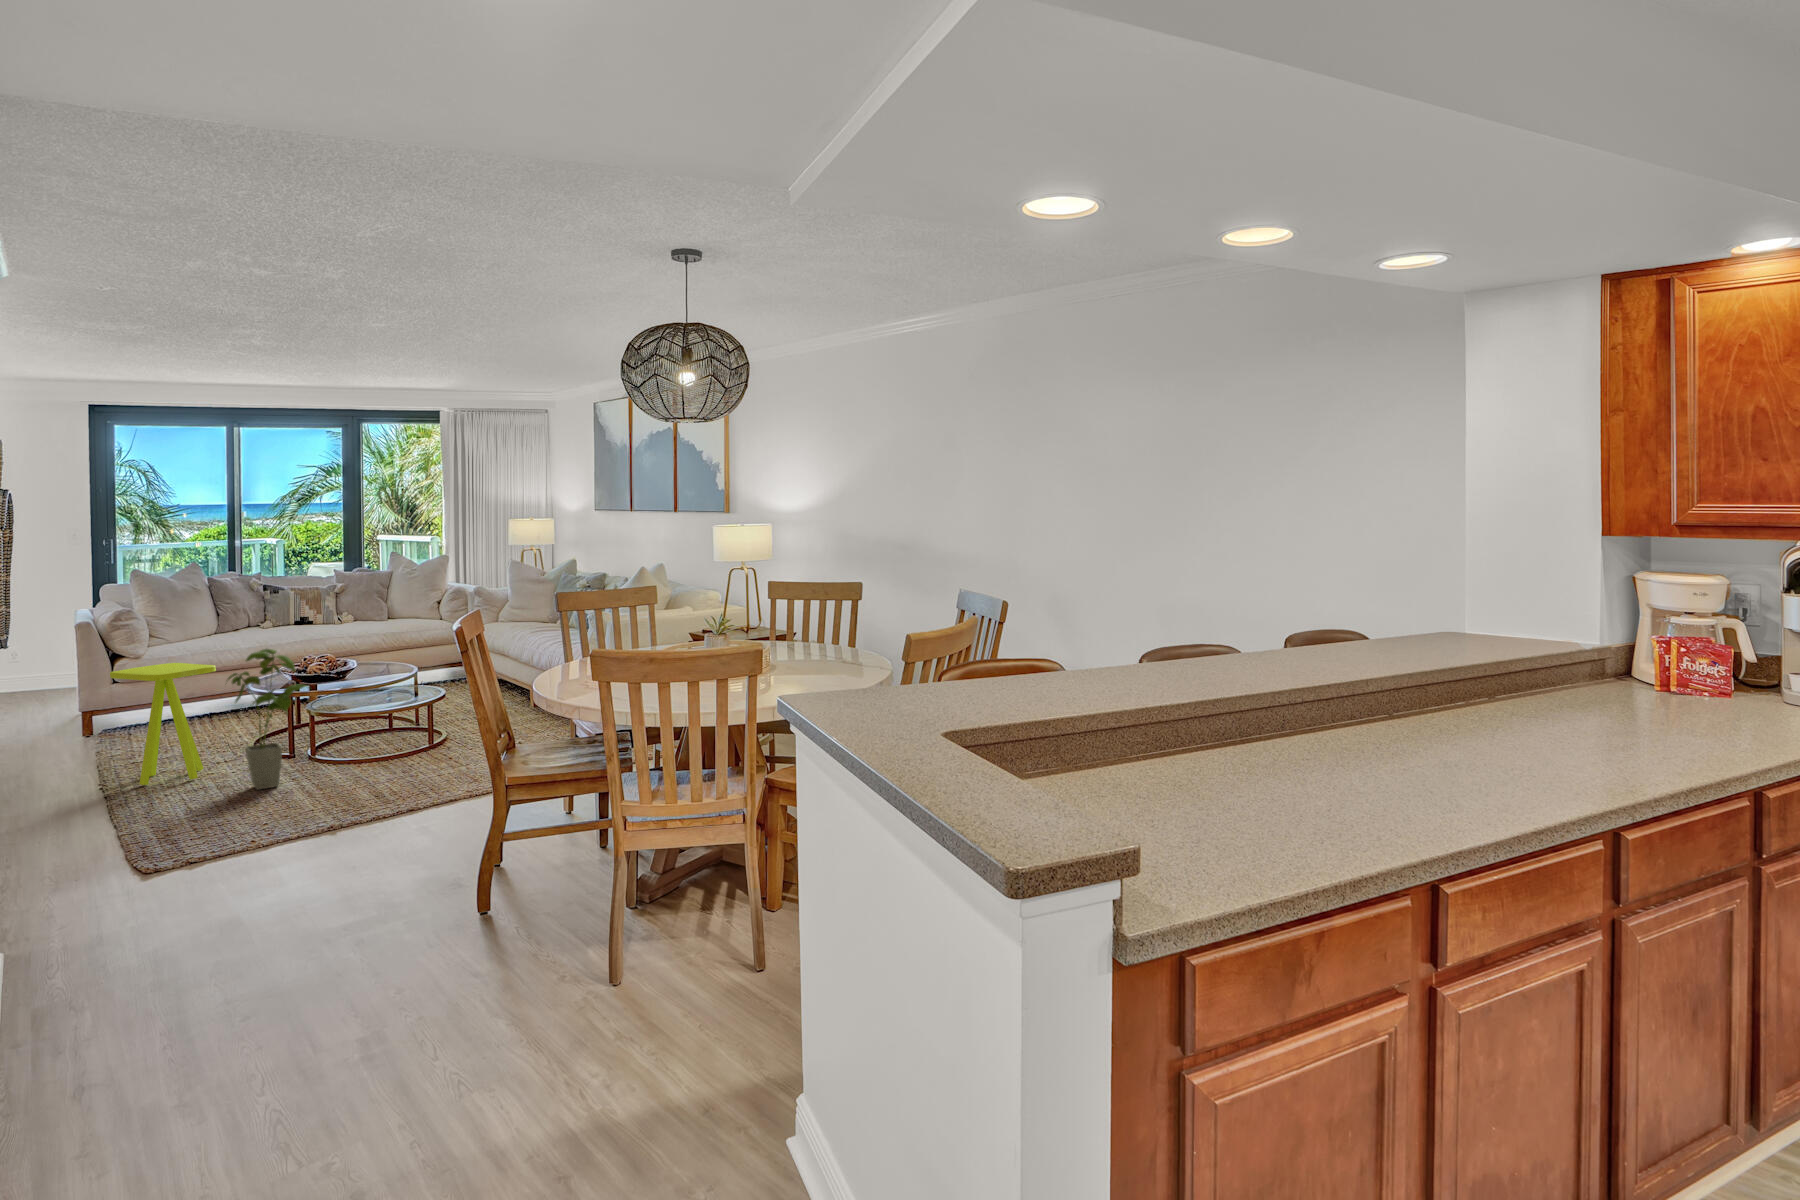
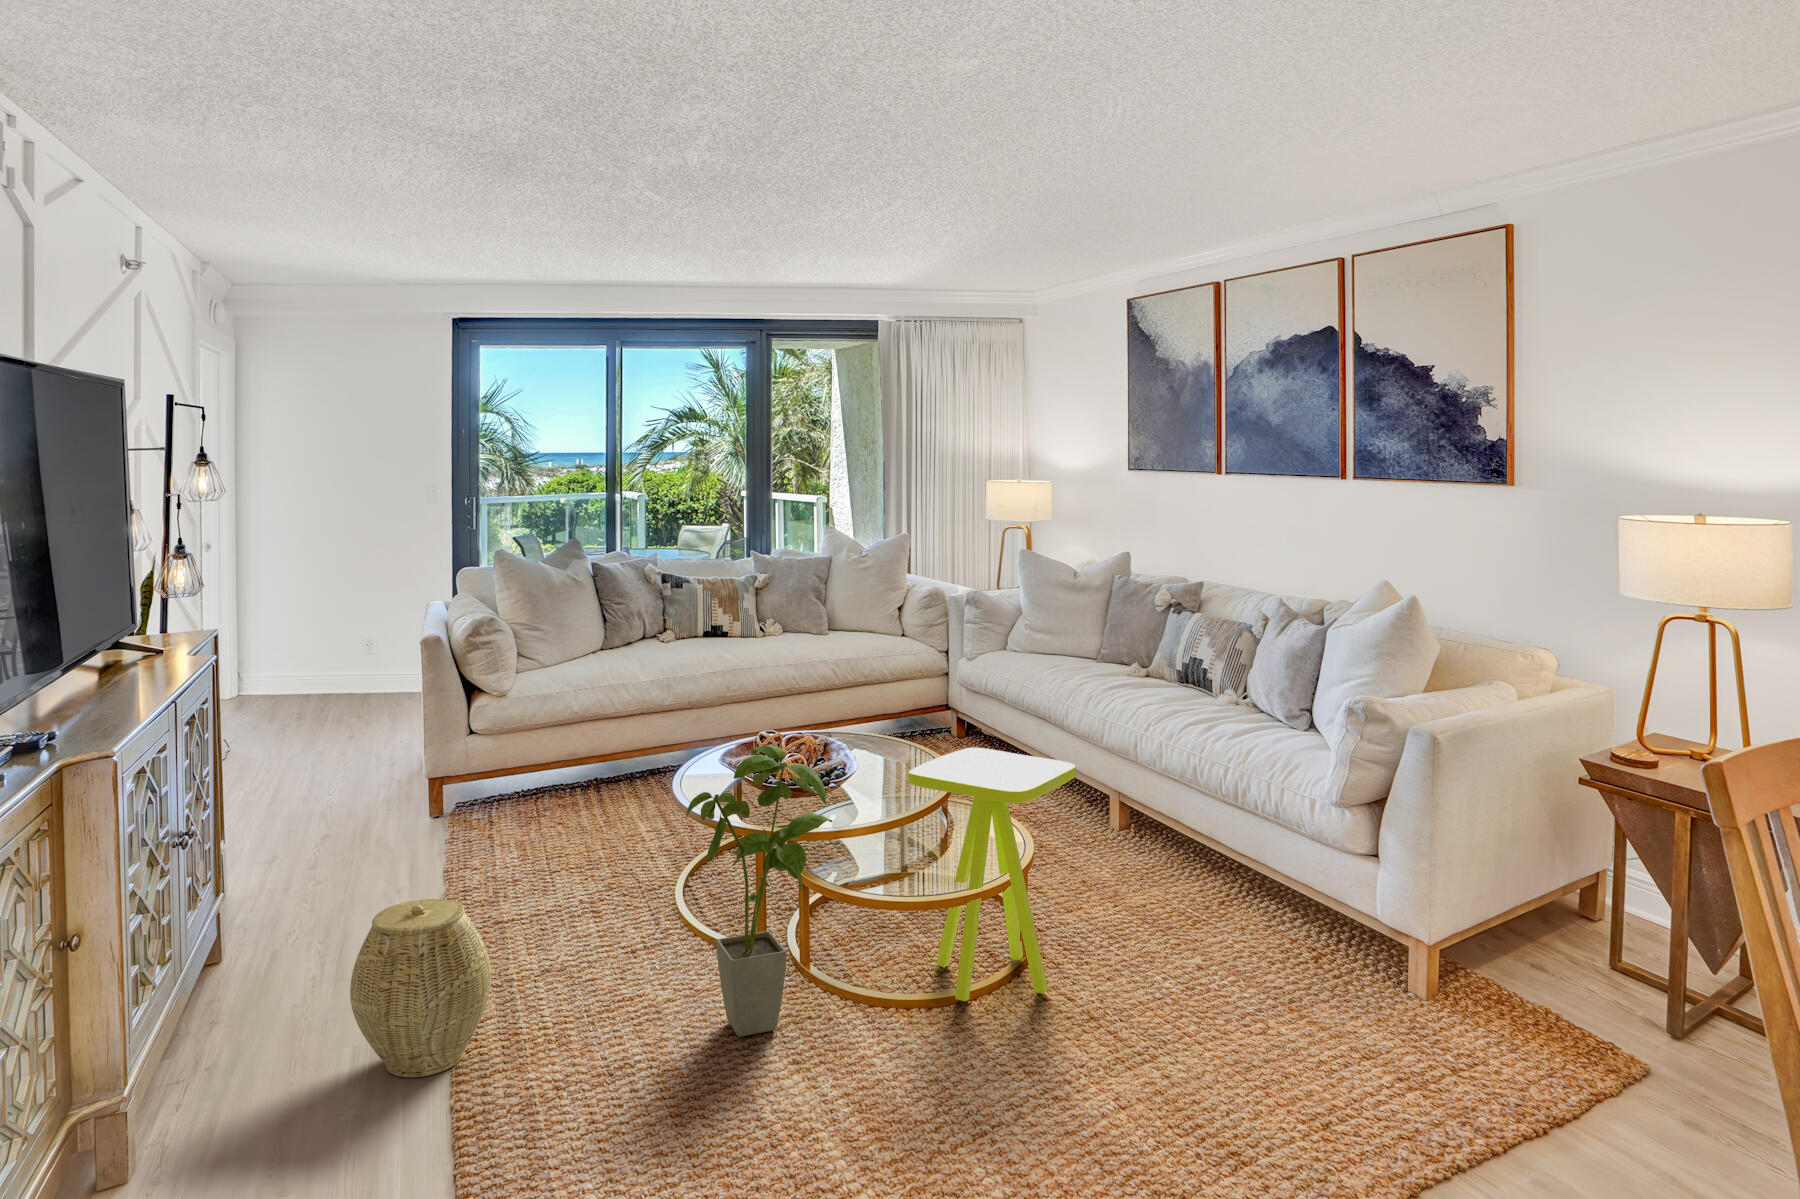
side table: present [110,663,216,785] -> present [908,748,1076,1001]
woven basket: none [35,731,117,814] -> present [350,899,491,1078]

